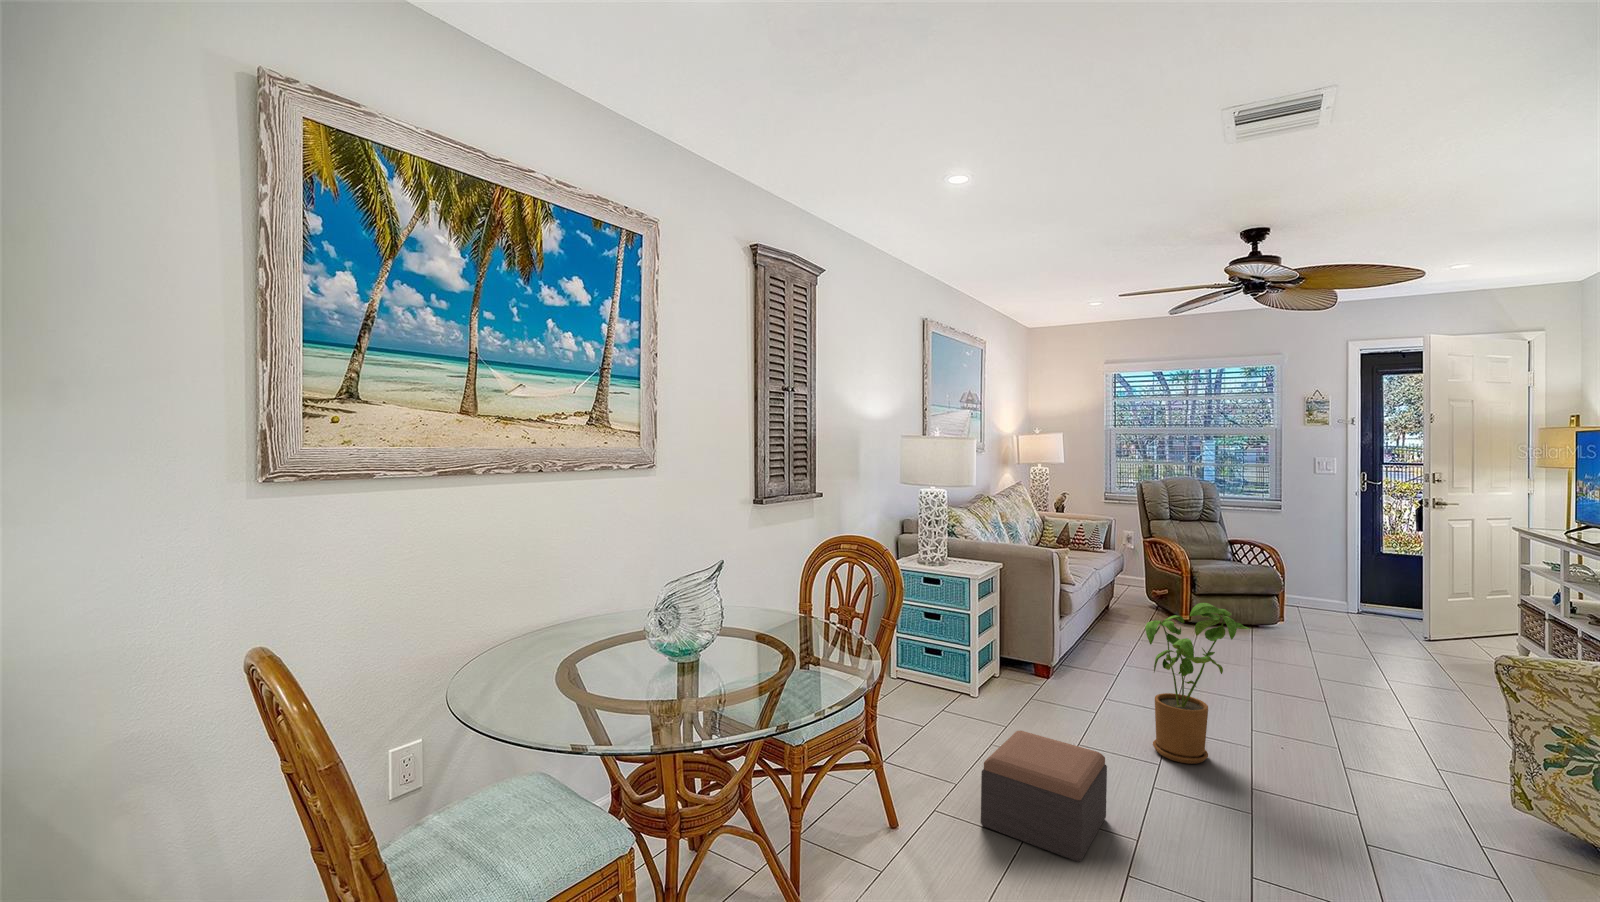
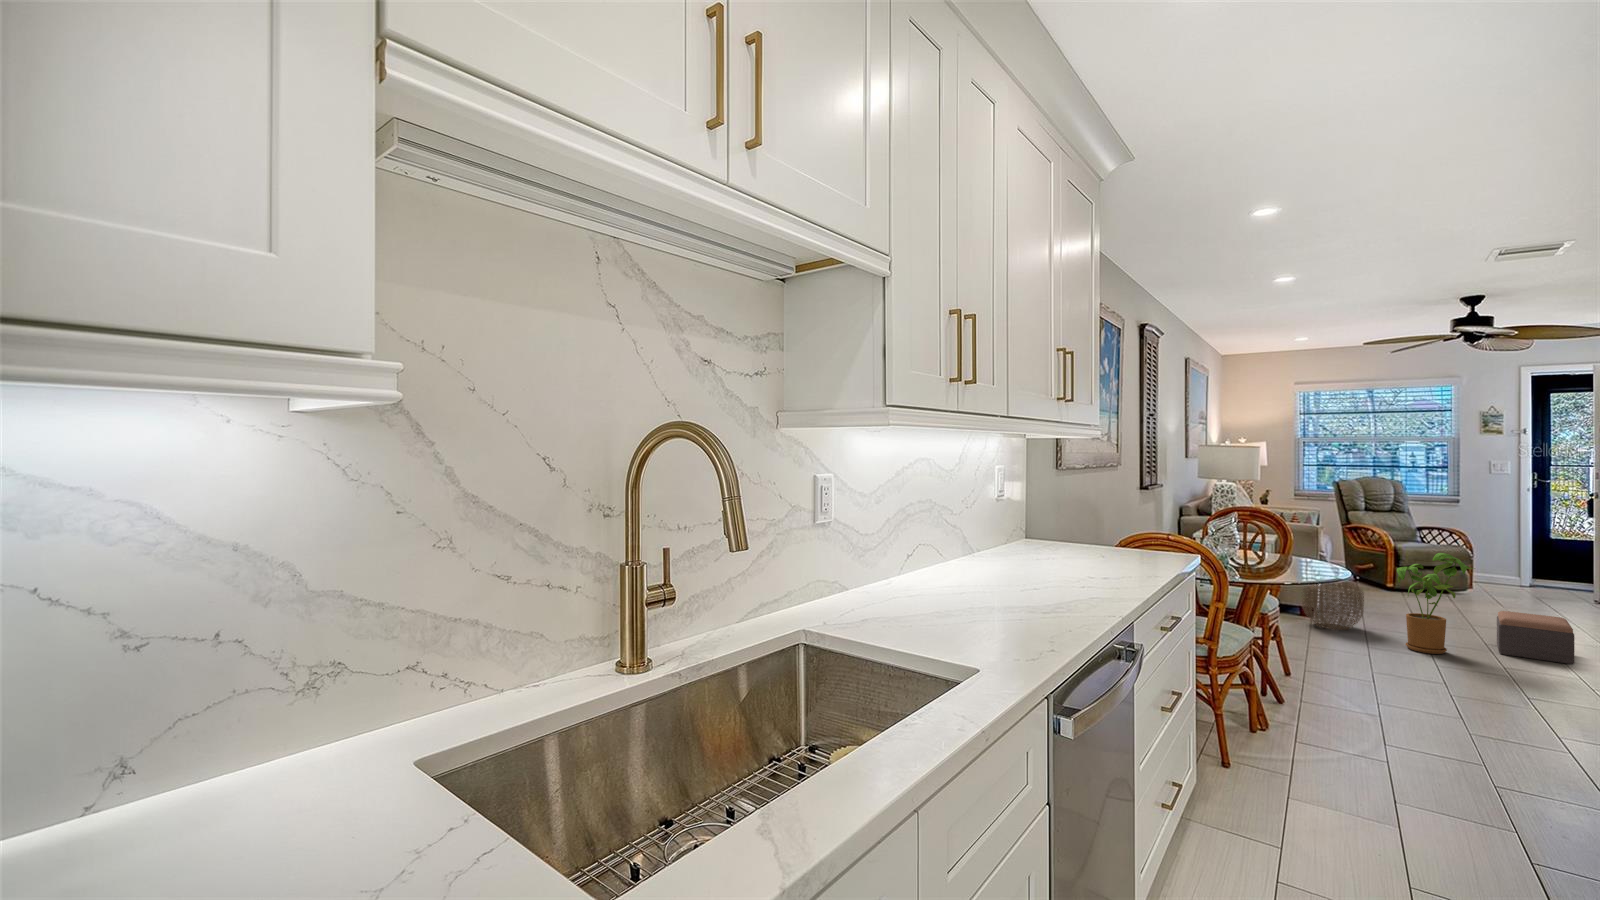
woven basket: none [1033,621,1112,709] -> present [1302,582,1364,630]
footstool: present [981,731,1107,862] -> present [1497,611,1575,664]

